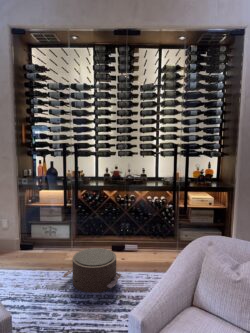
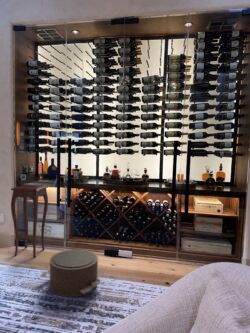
side table: none [18,189,53,259] -> present [11,185,48,258]

